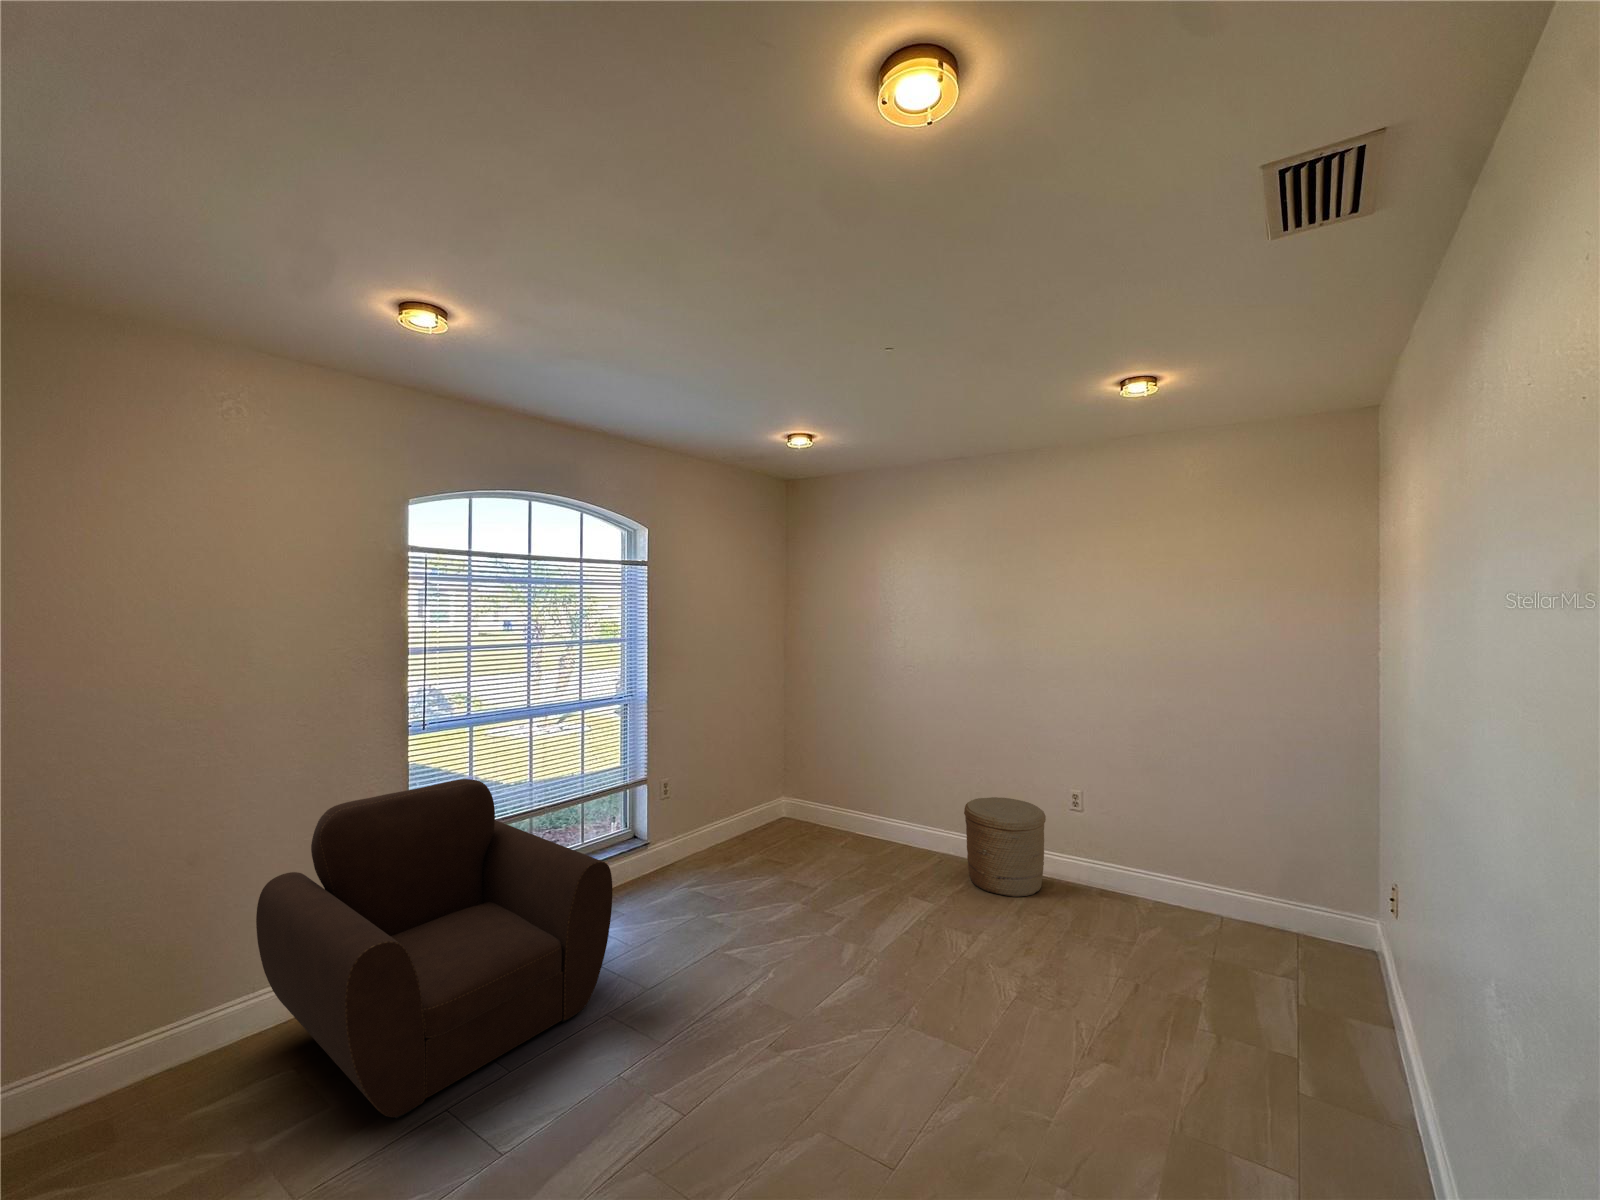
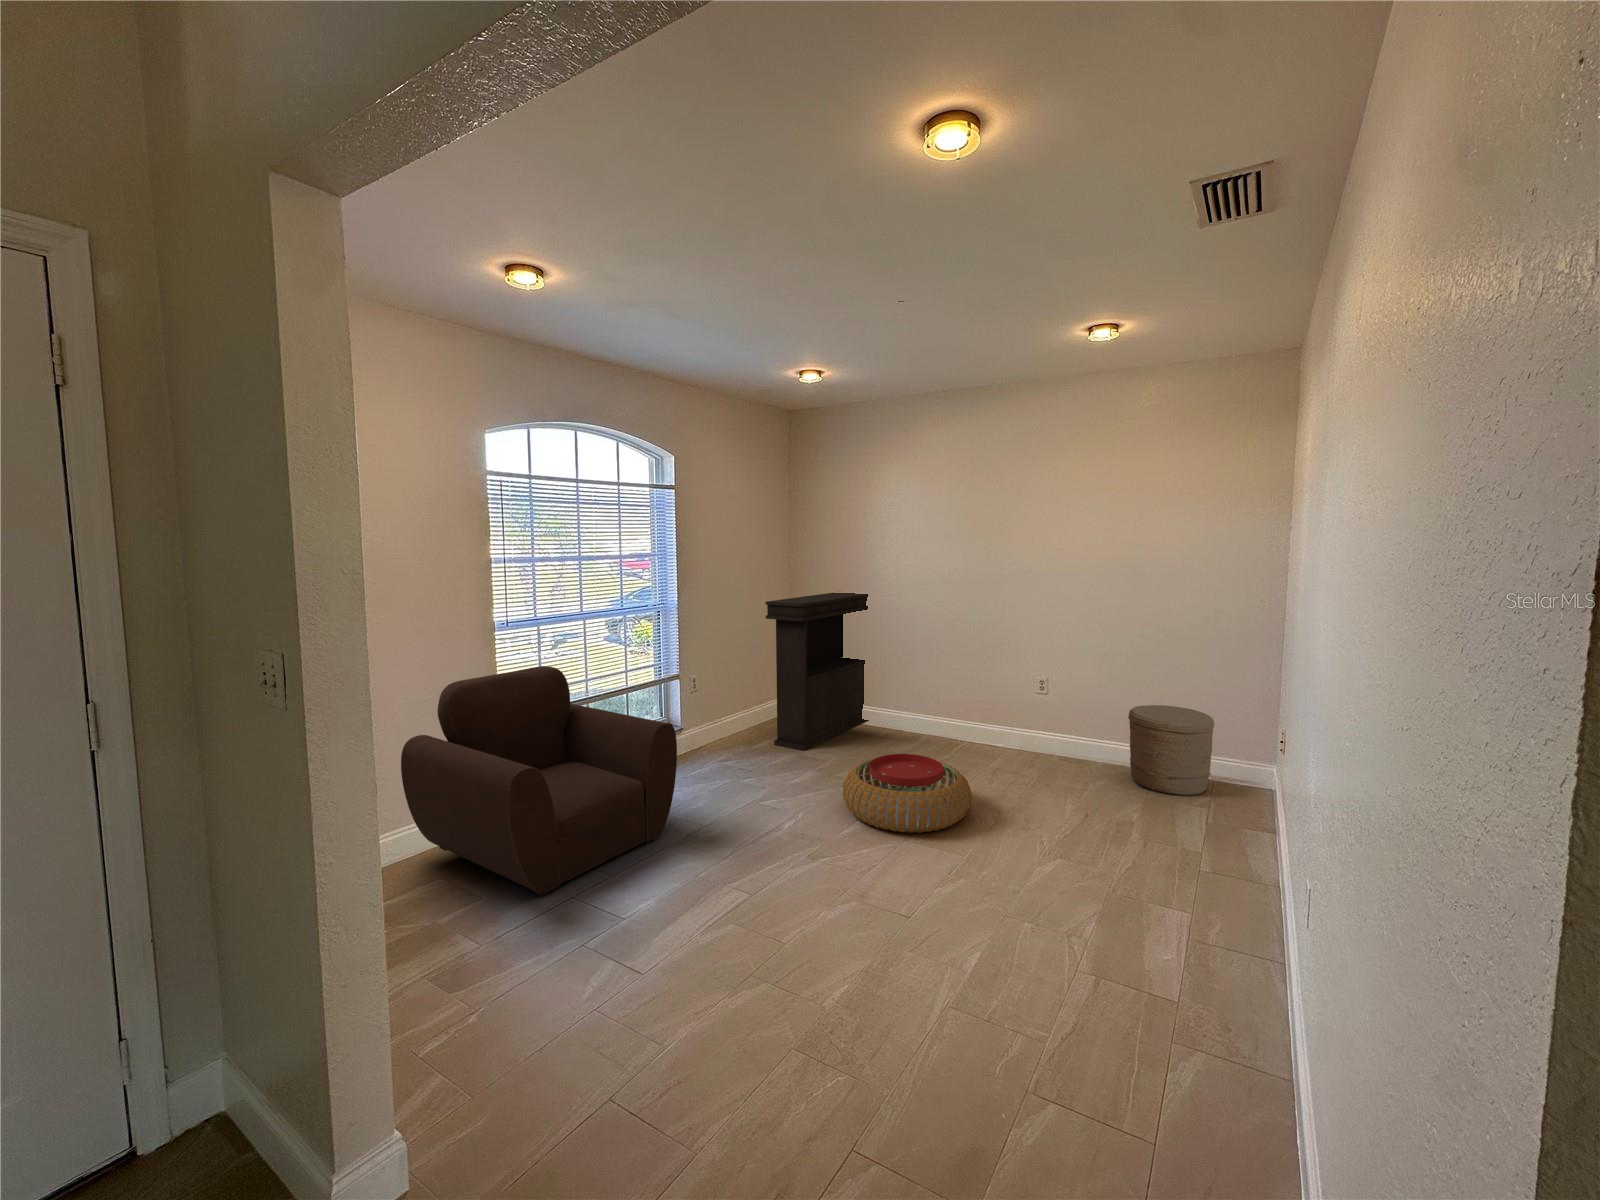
console table: none [750,678,884,873] -> present [766,593,869,751]
woven basket: present [964,797,1046,897] -> present [1128,705,1214,795]
pouf: none [824,897,988,1019] -> present [842,754,972,833]

